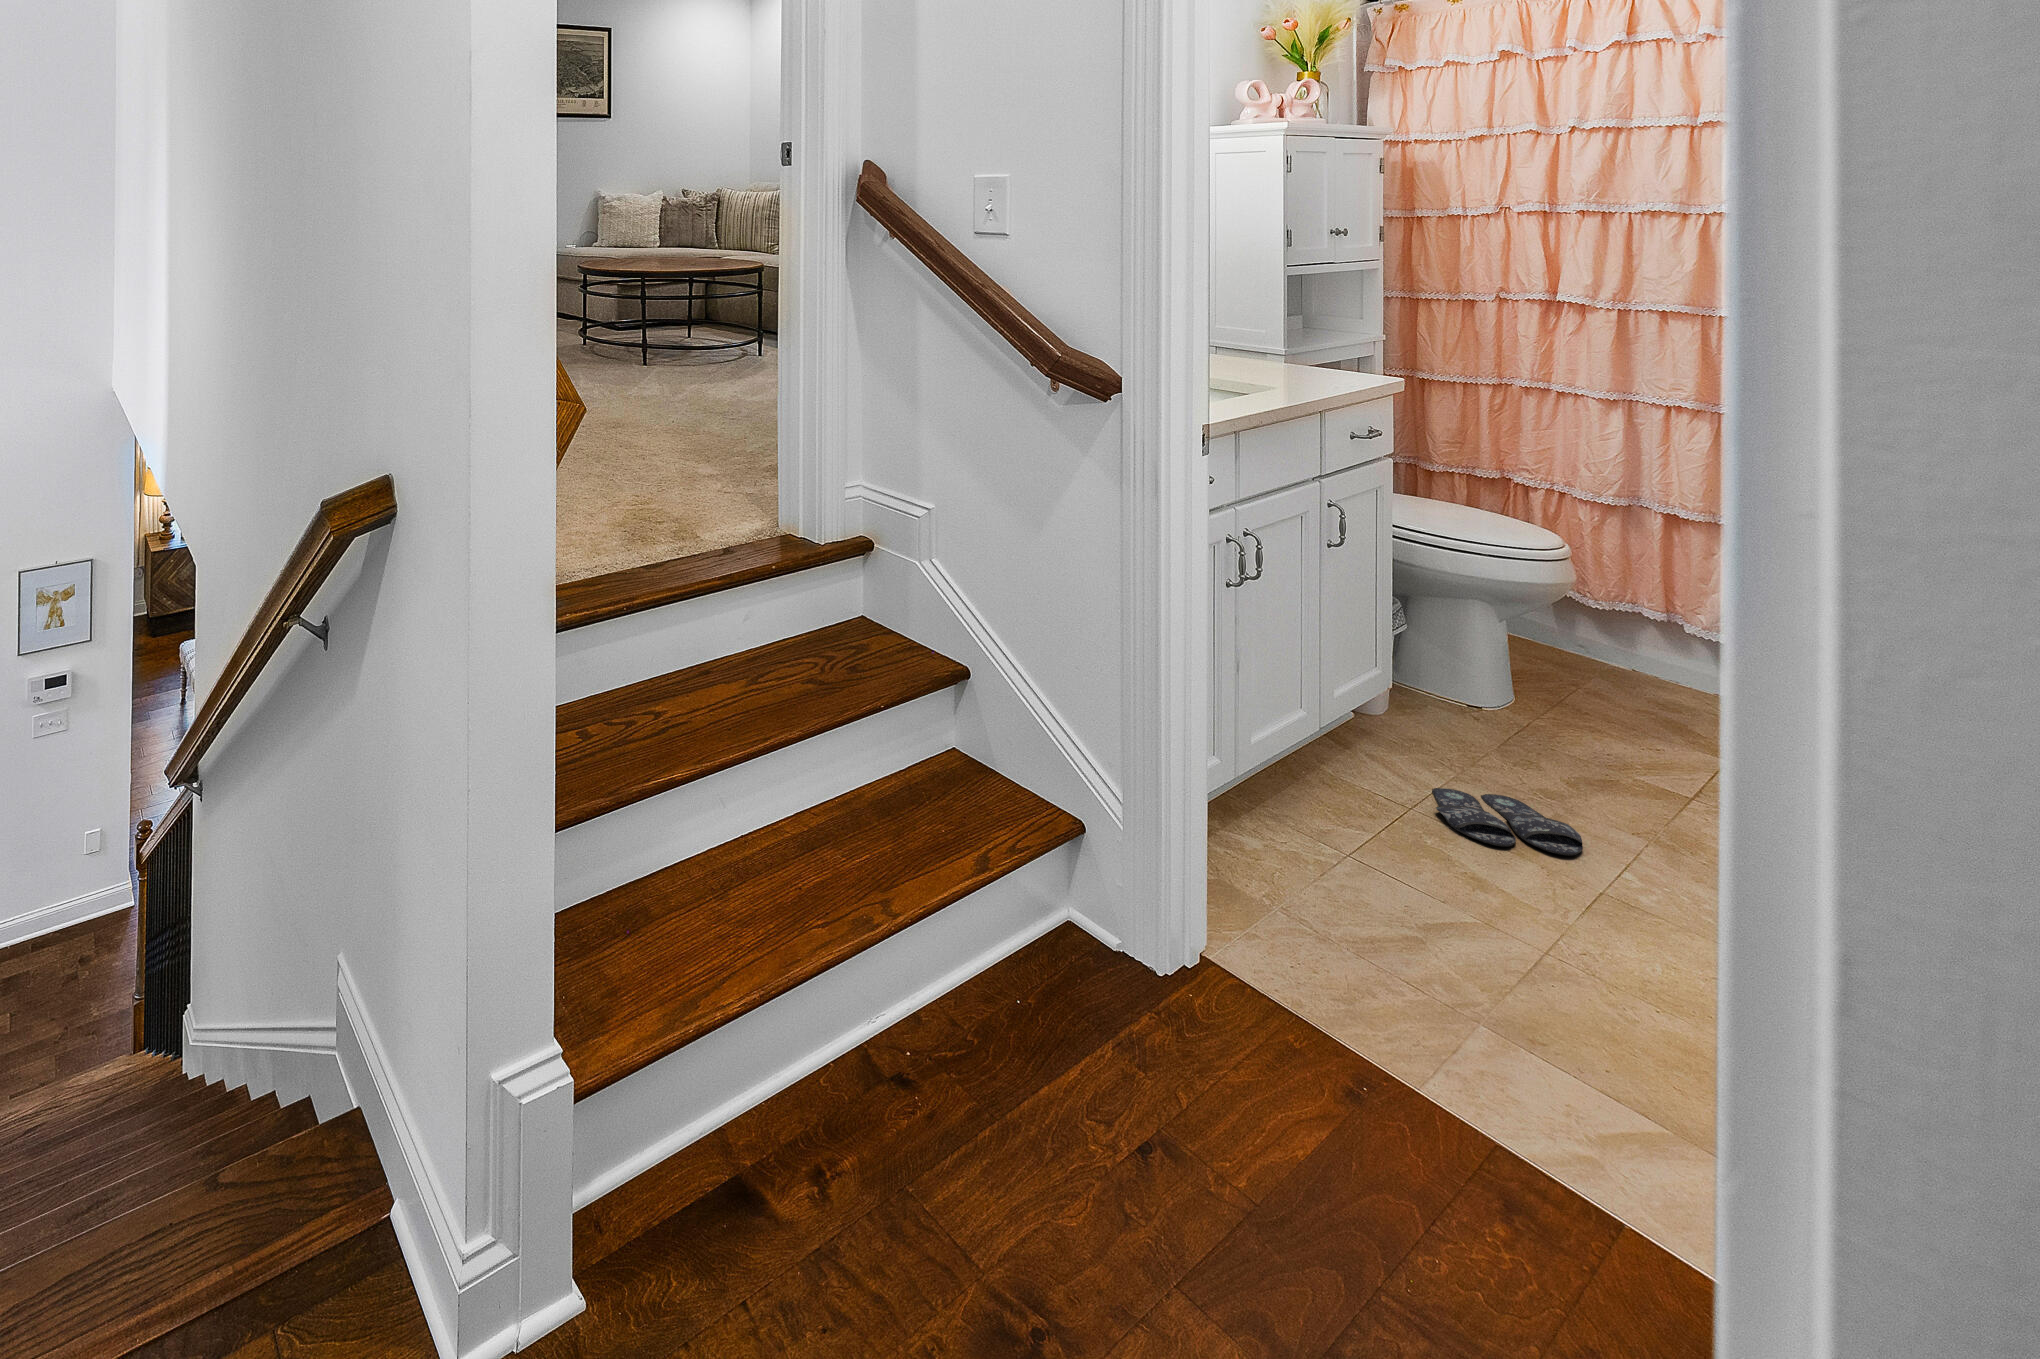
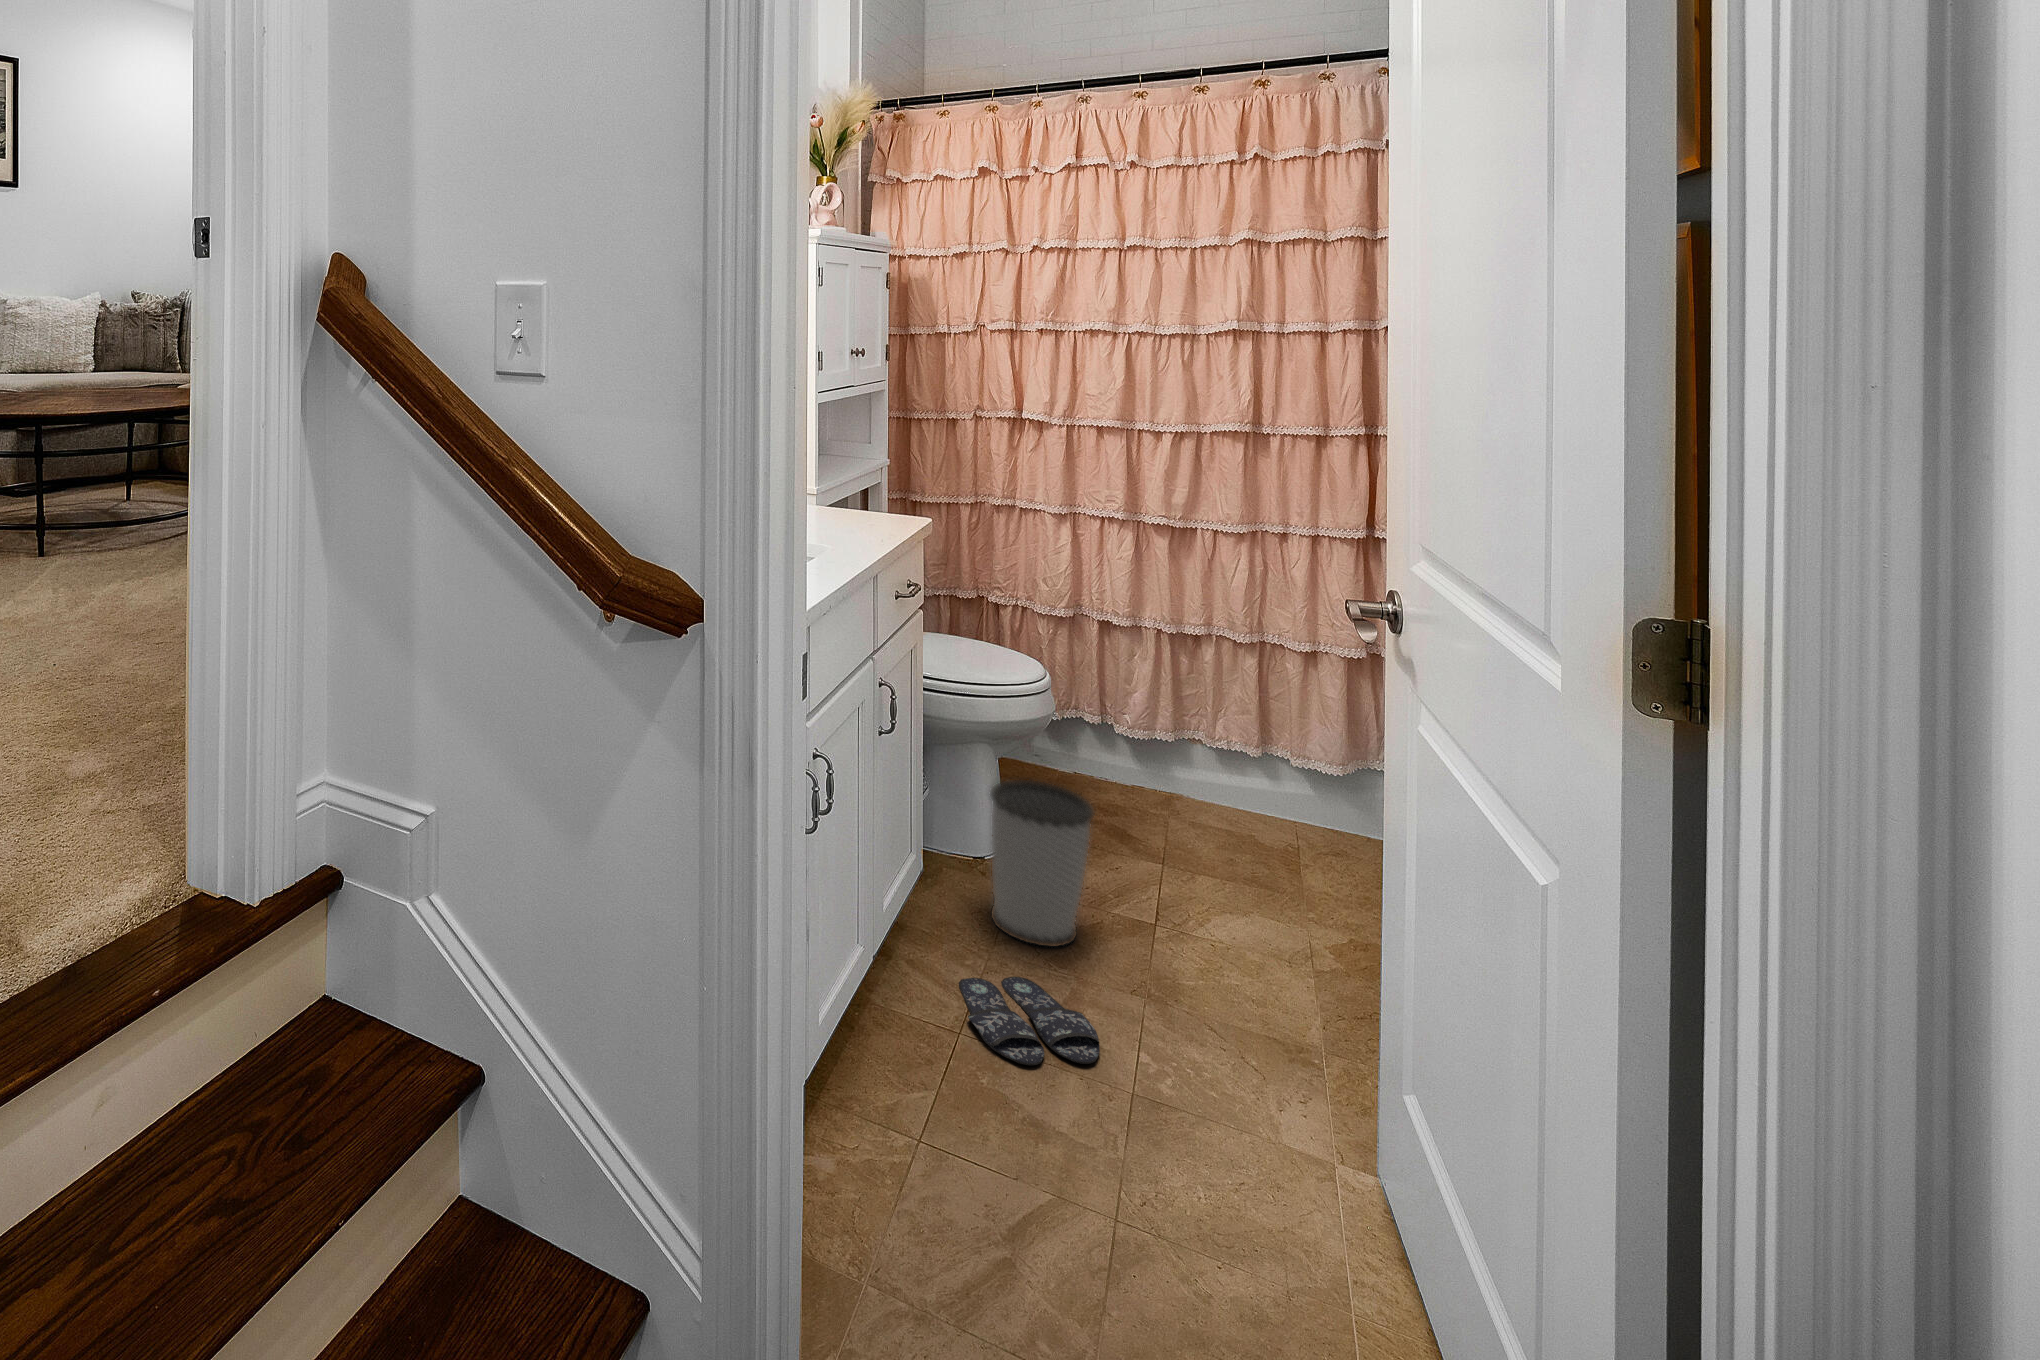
wastebasket: none [1480,633,1605,783] -> present [990,780,1095,947]

